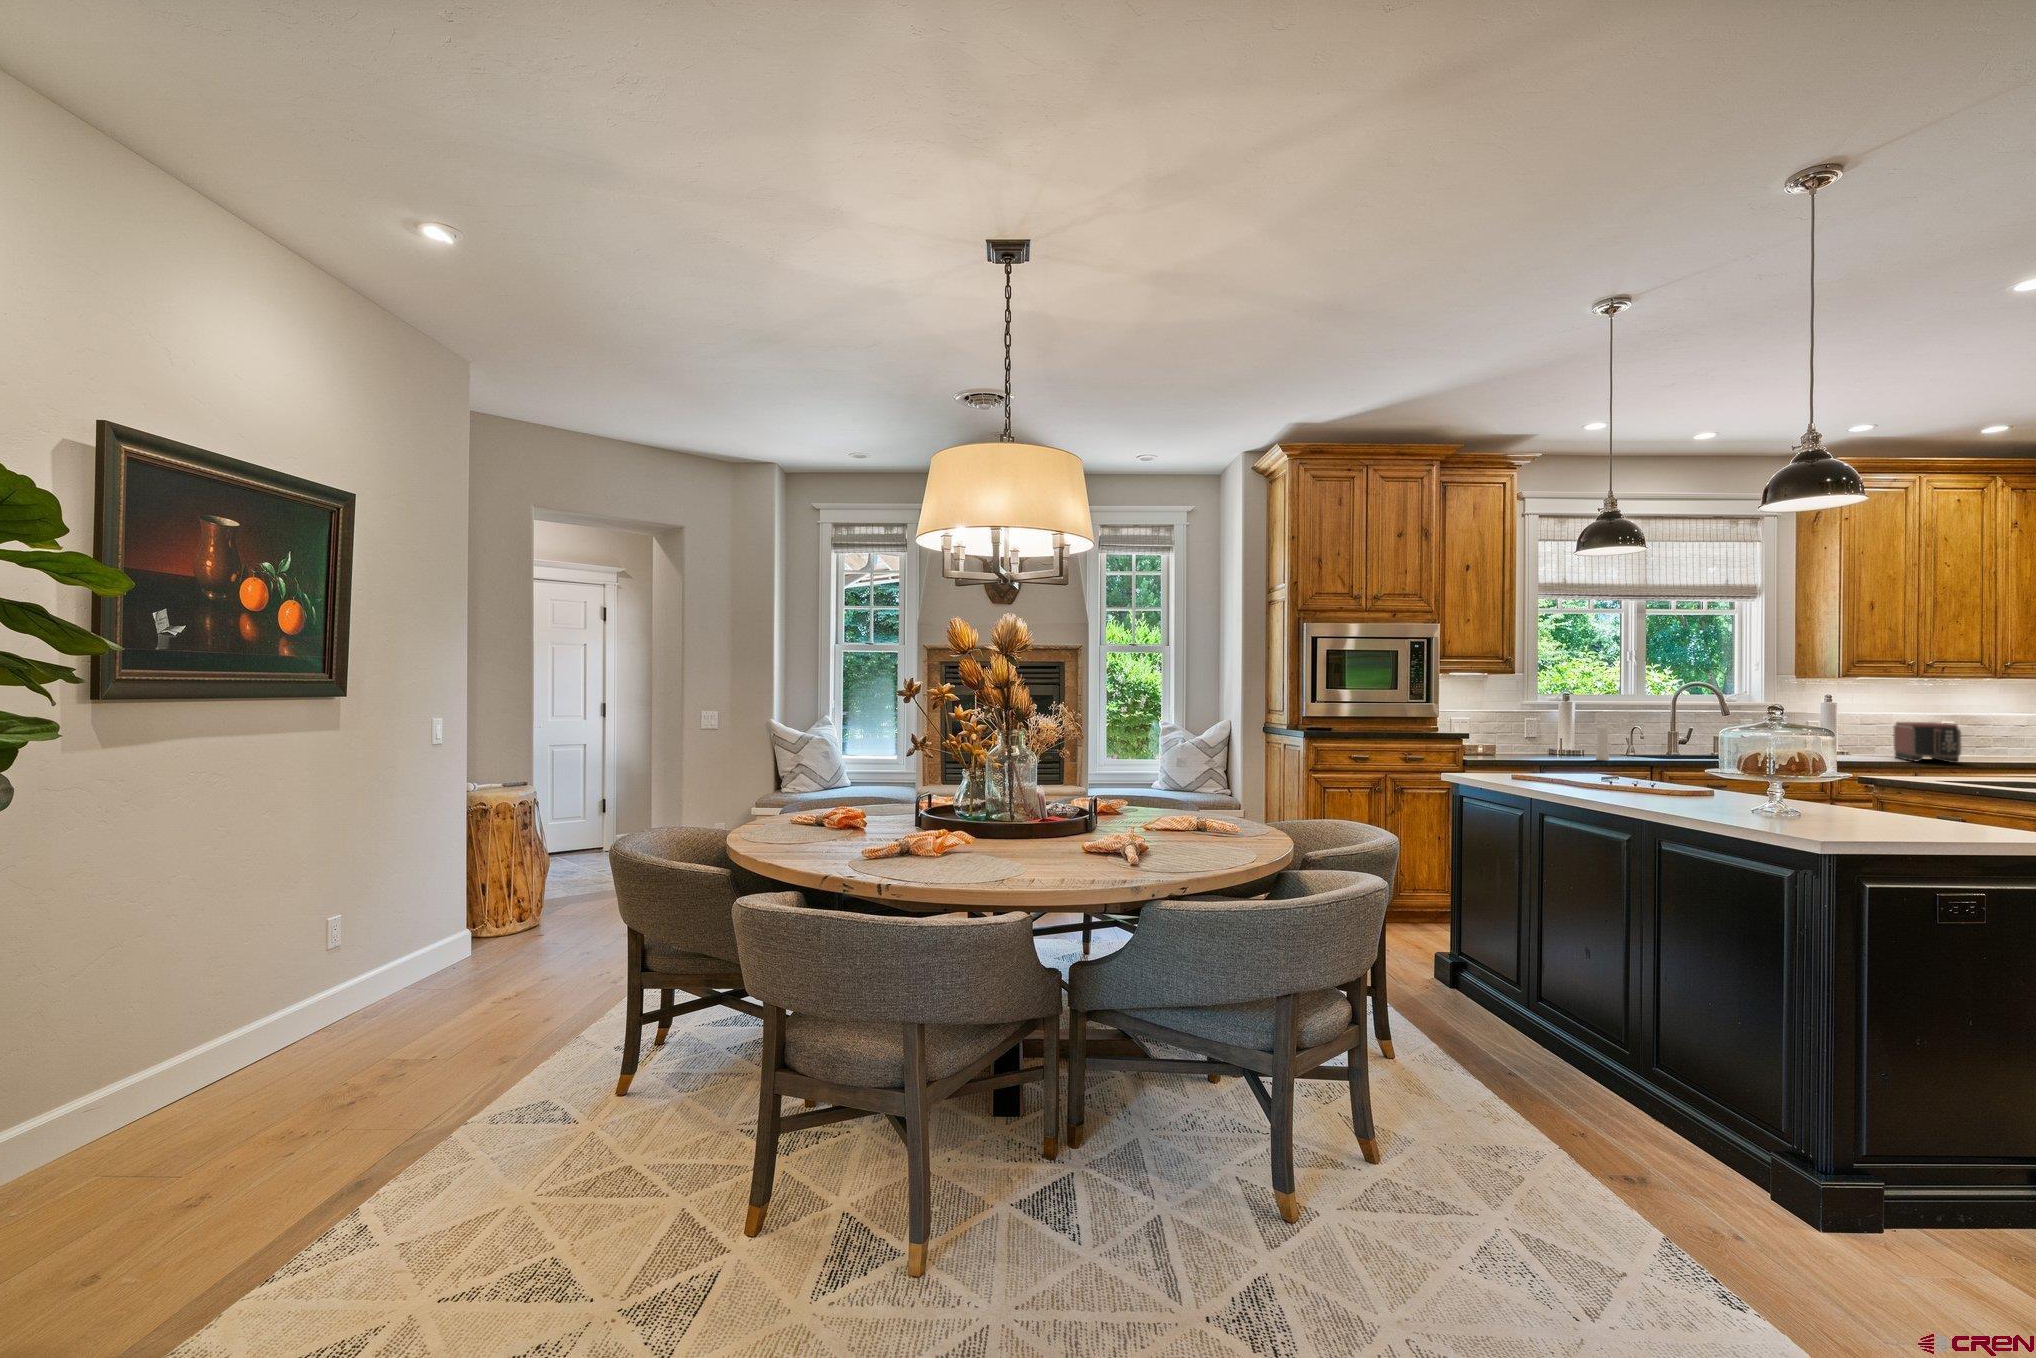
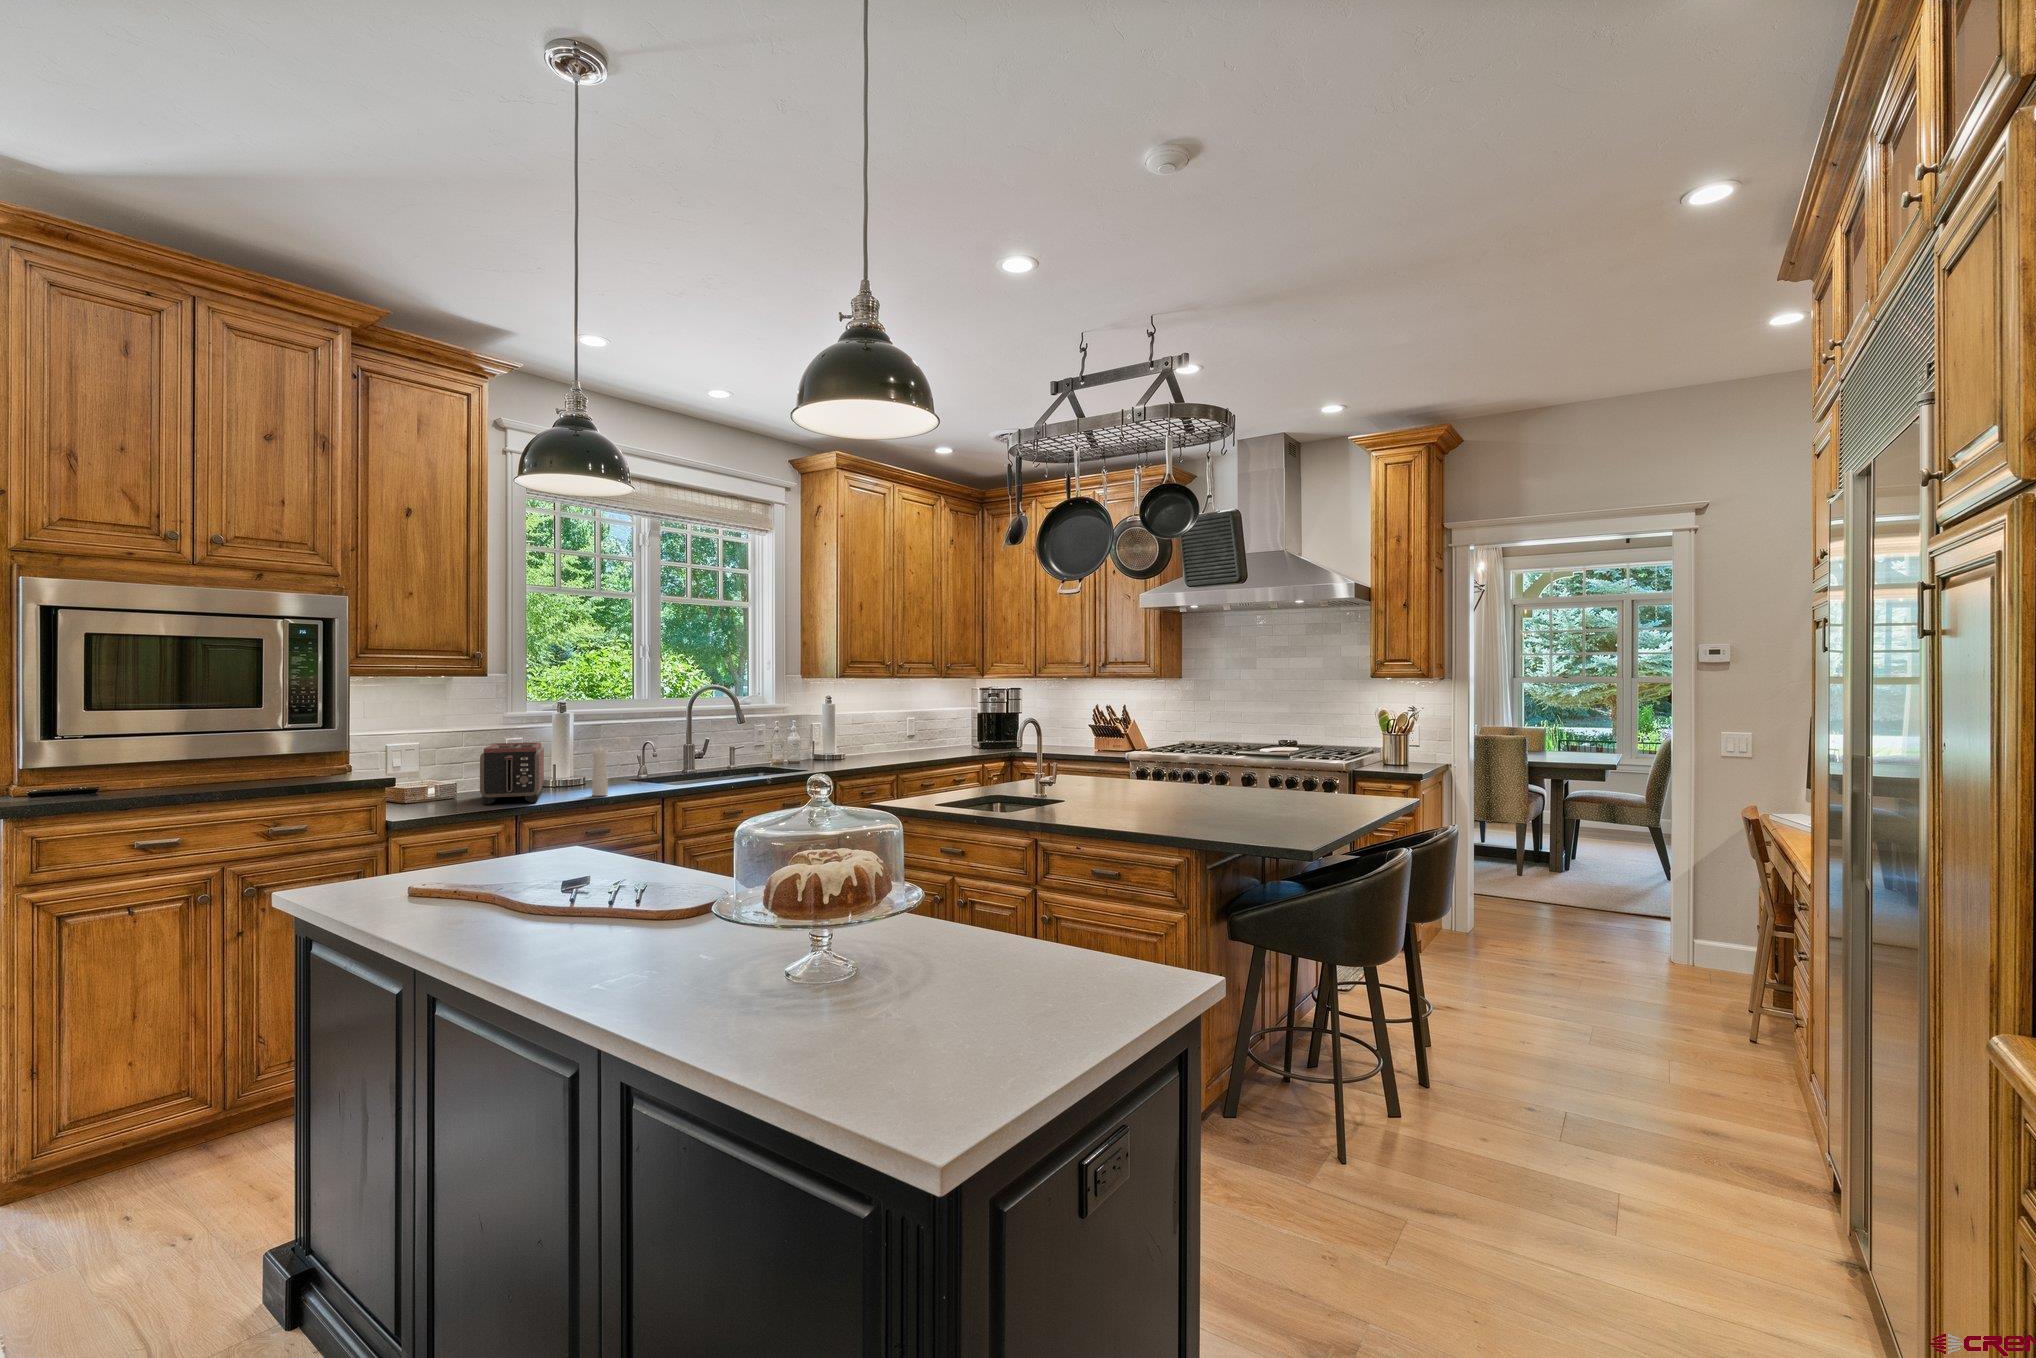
toaster: present [1894,722,1961,763] -> present [480,742,544,805]

